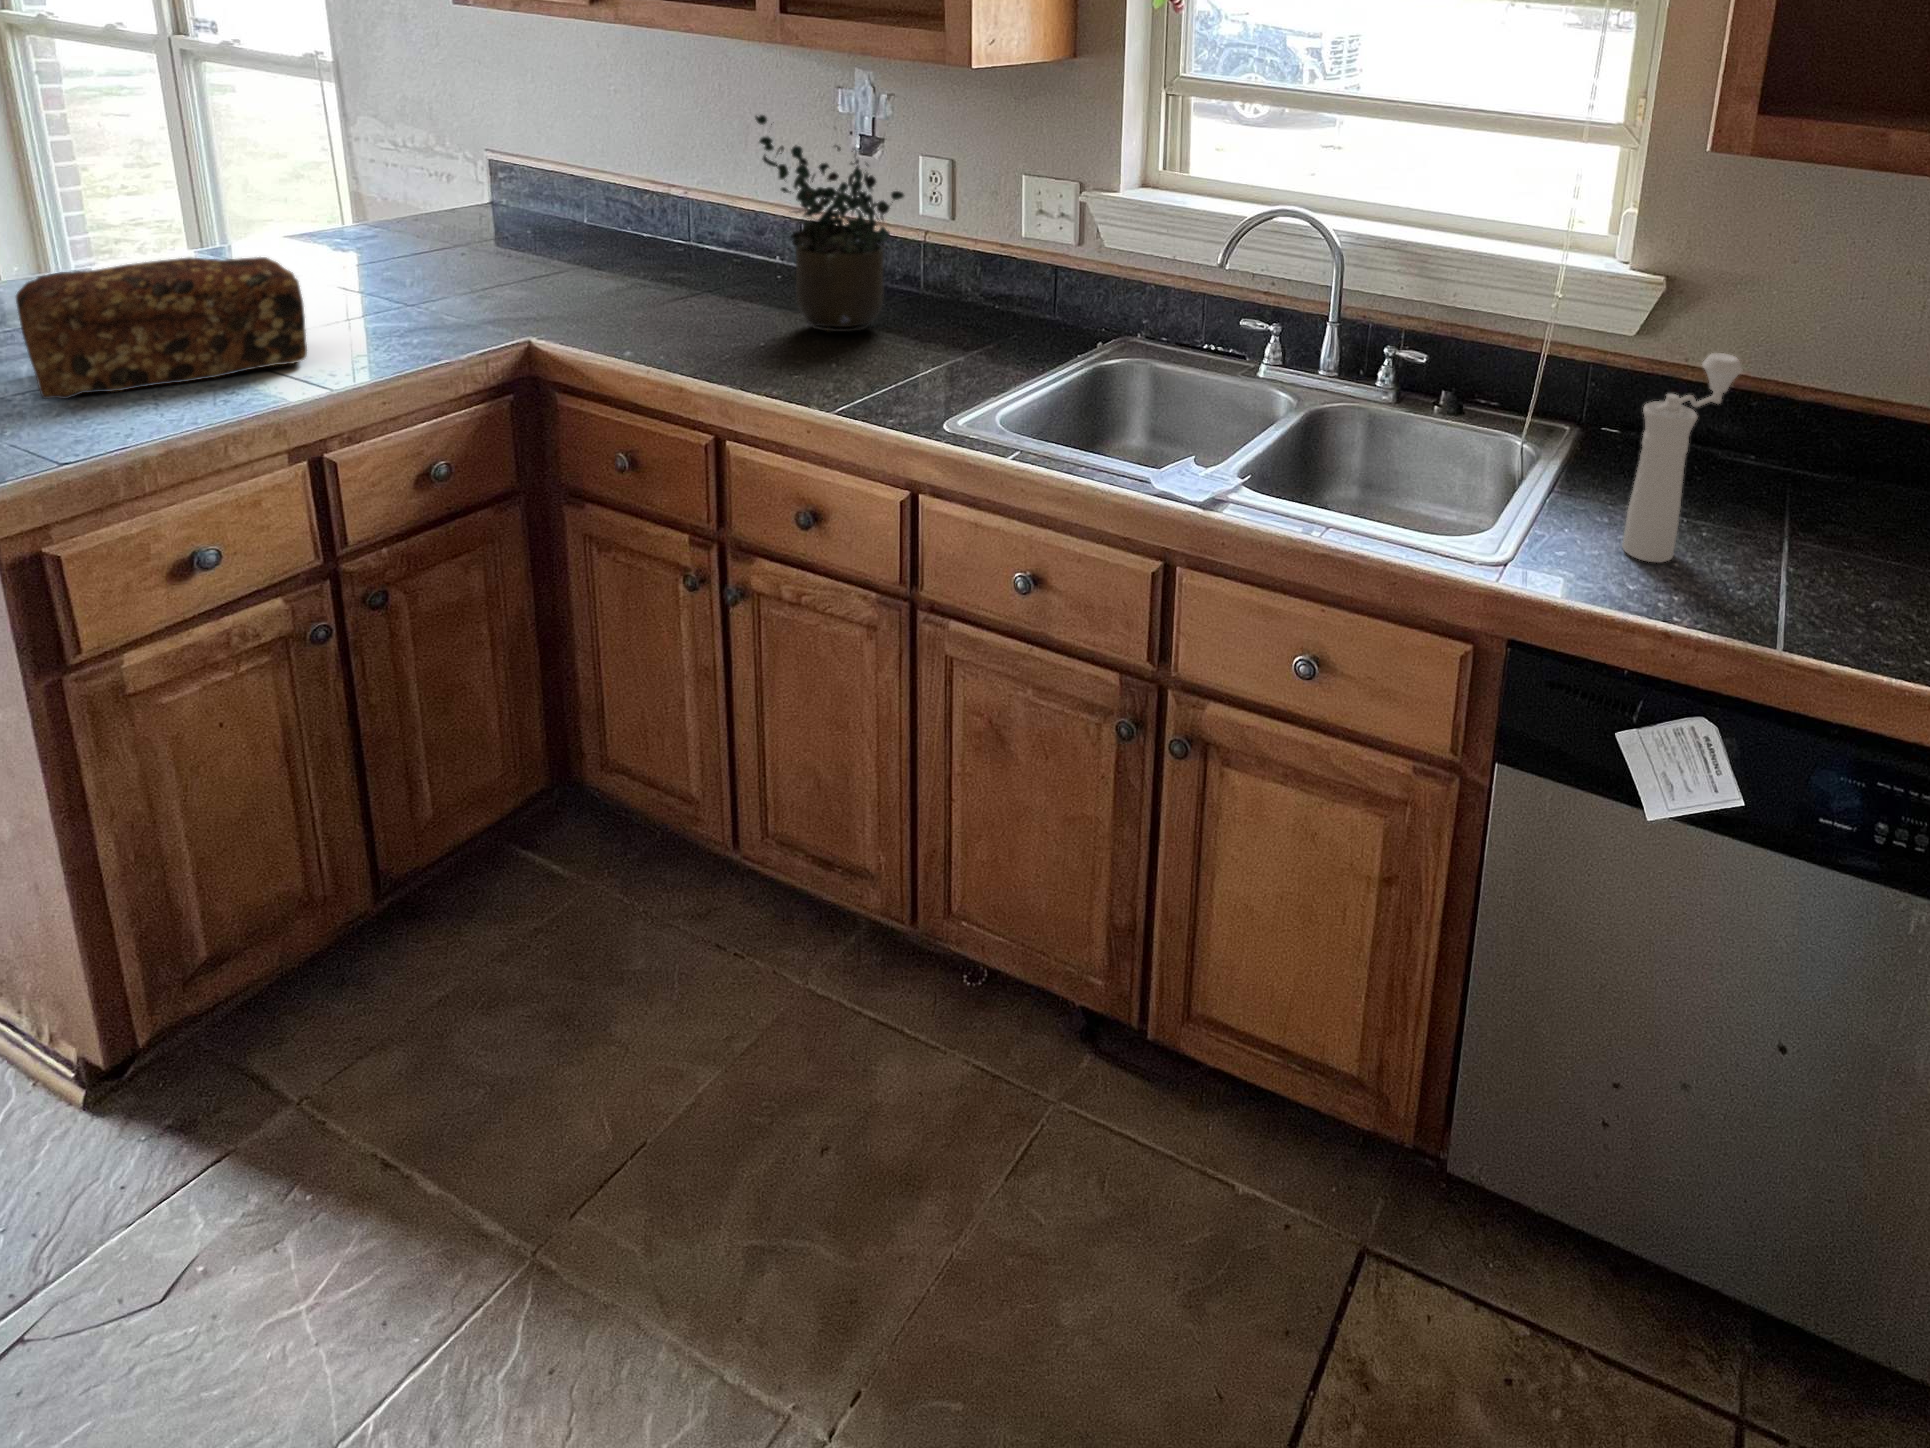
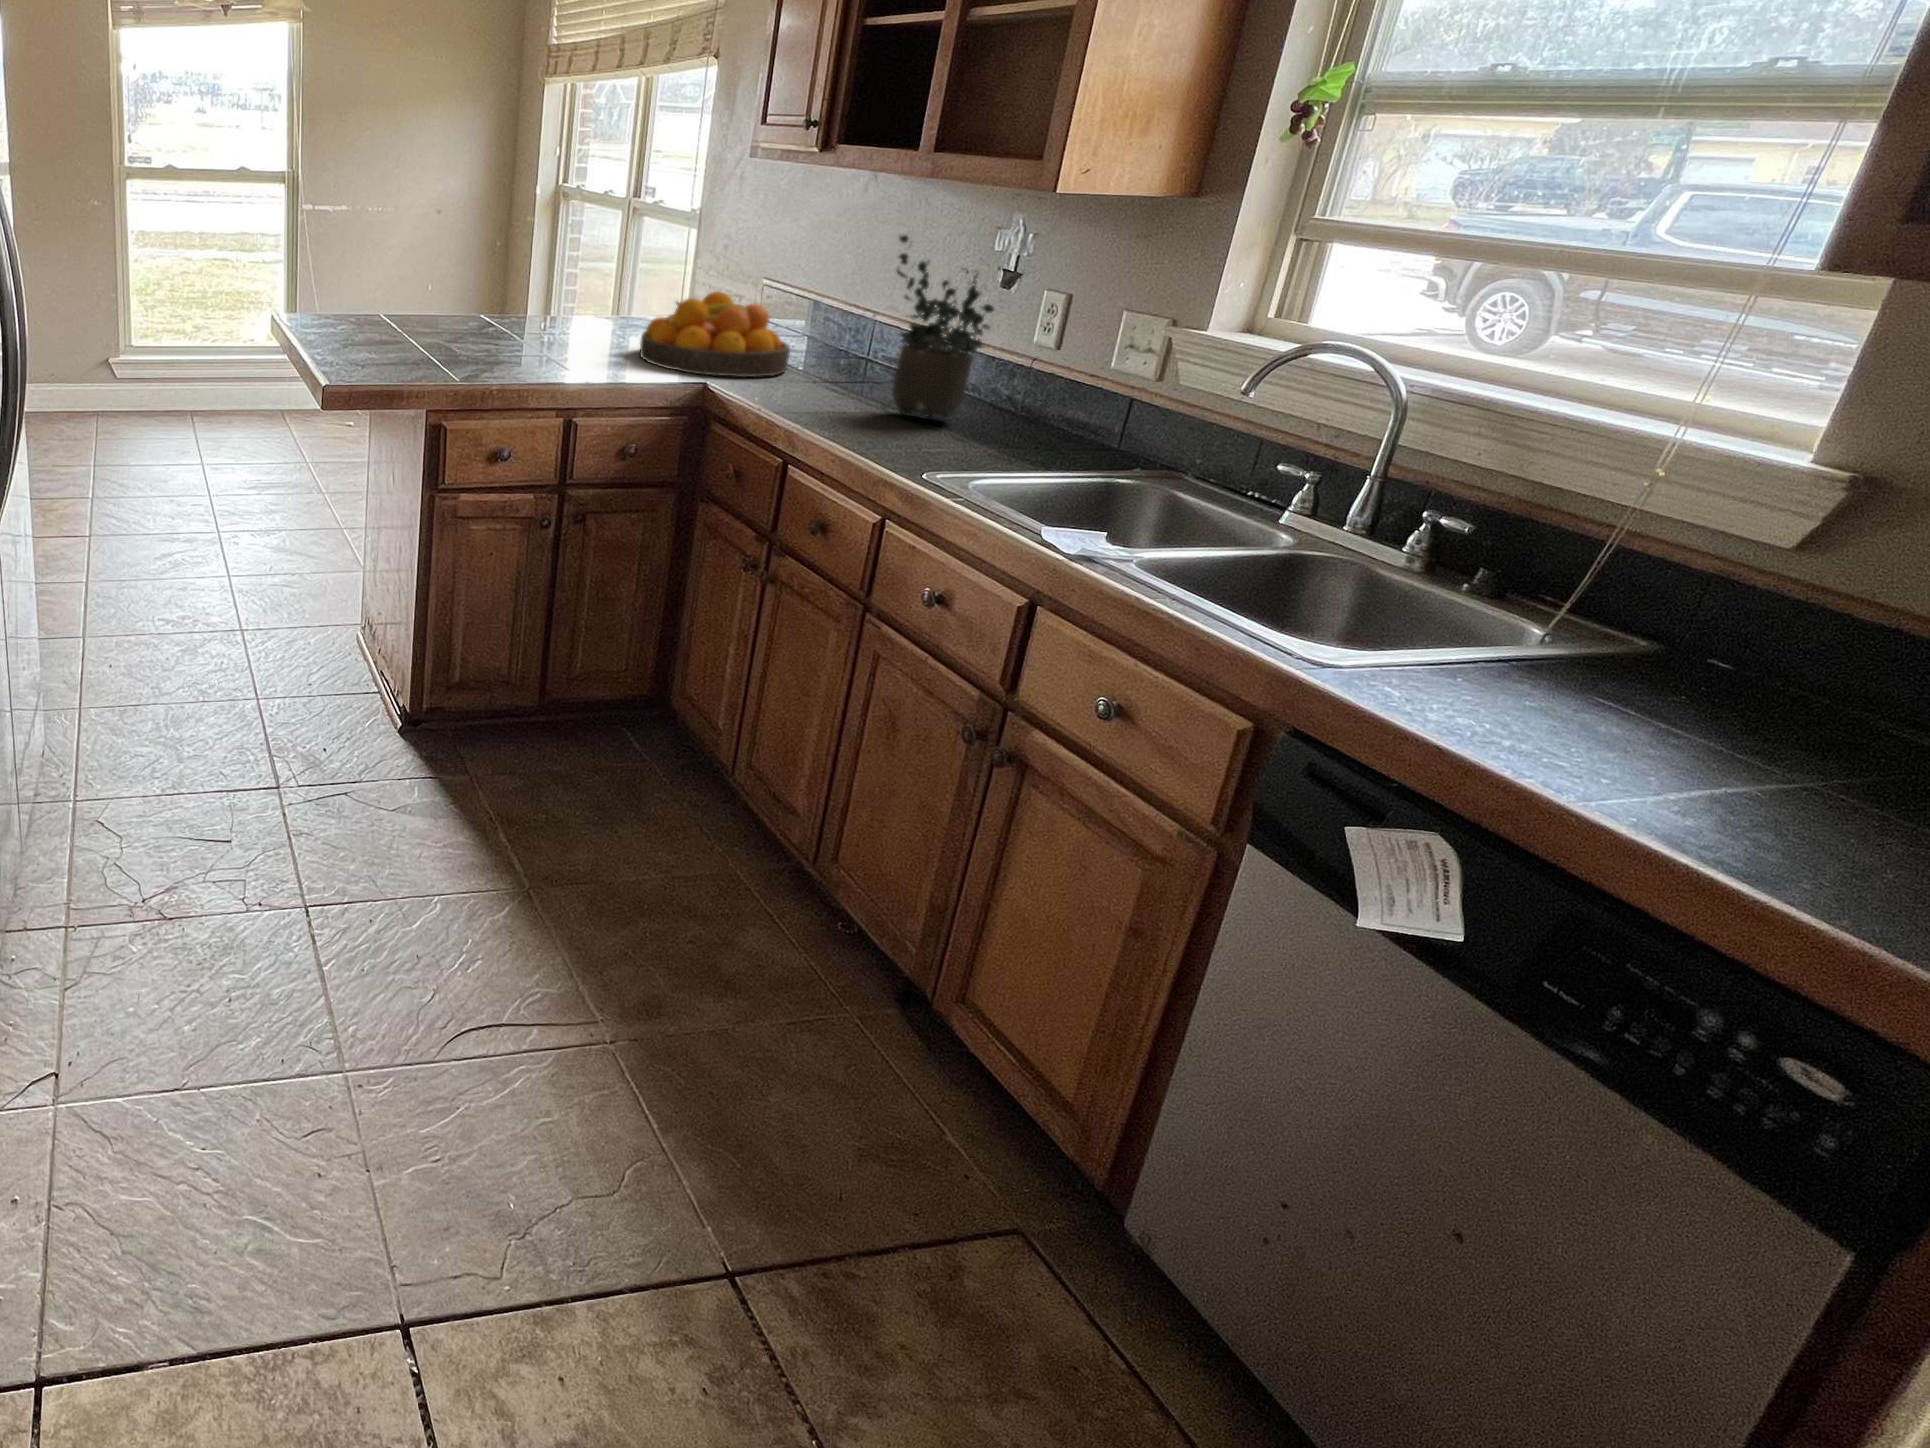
fruit bowl: none [369,199,614,330] -> present [640,292,790,377]
bread loaf: present [16,257,307,399] -> none [468,290,595,365]
pepper mill: present [1622,353,1742,562] -> none [1497,521,1773,724]

